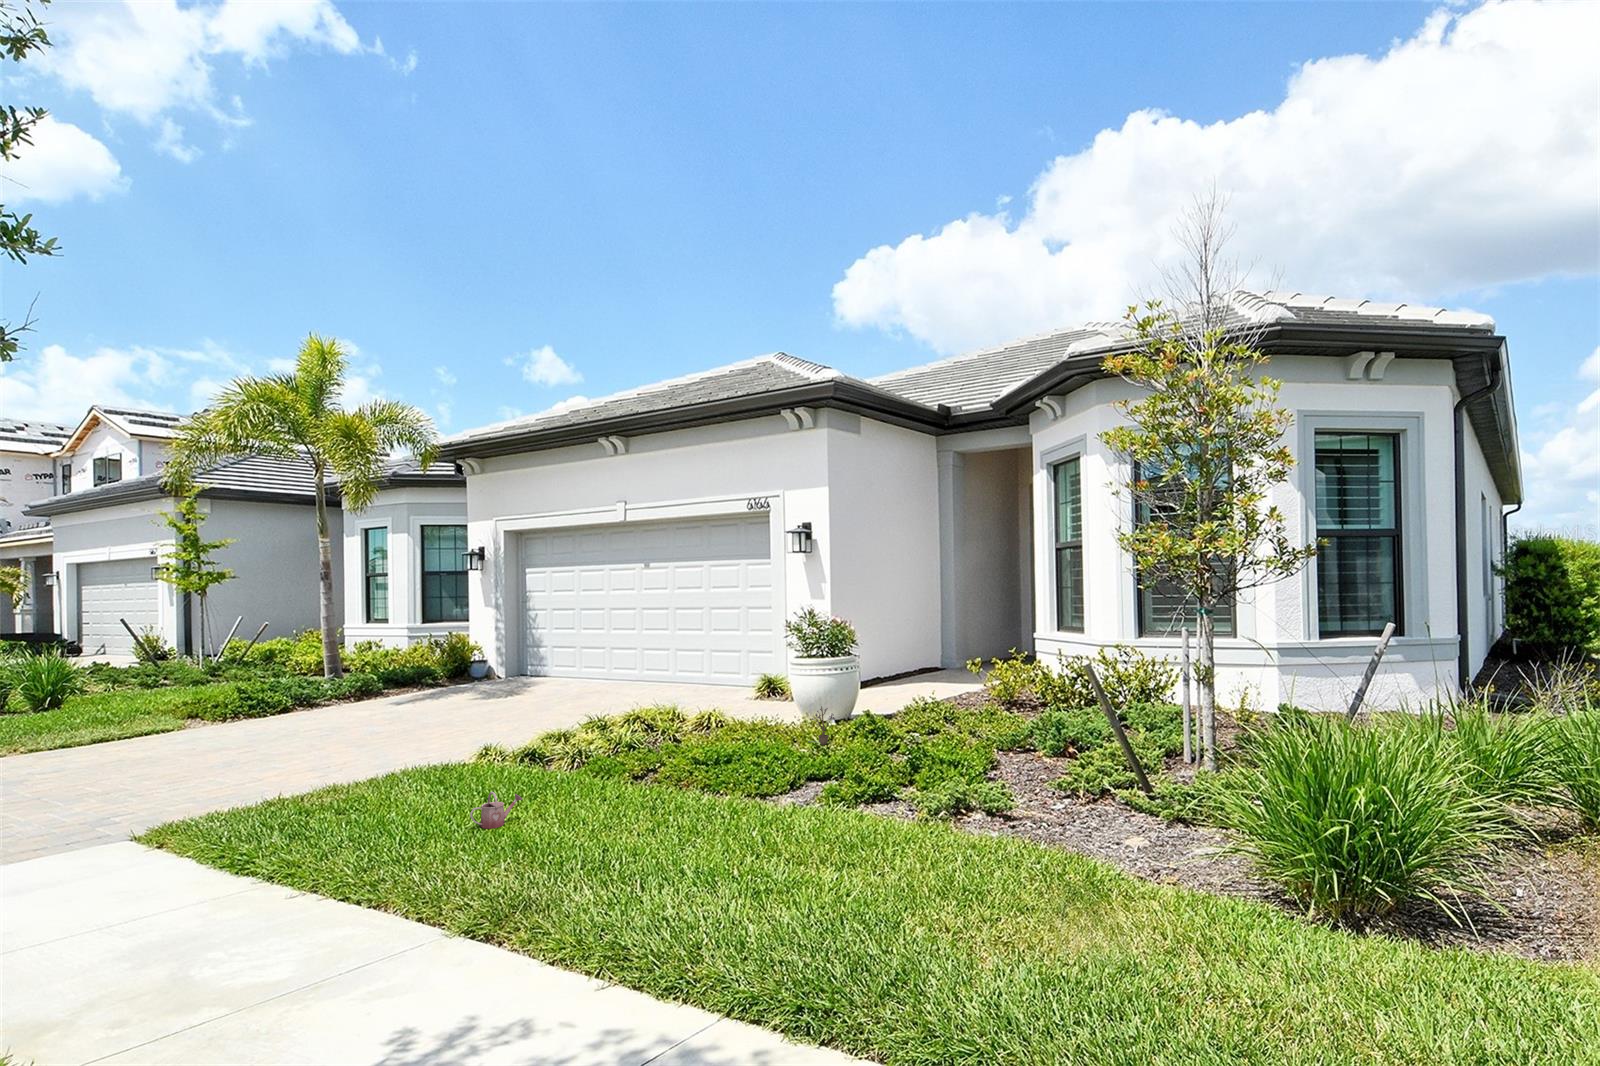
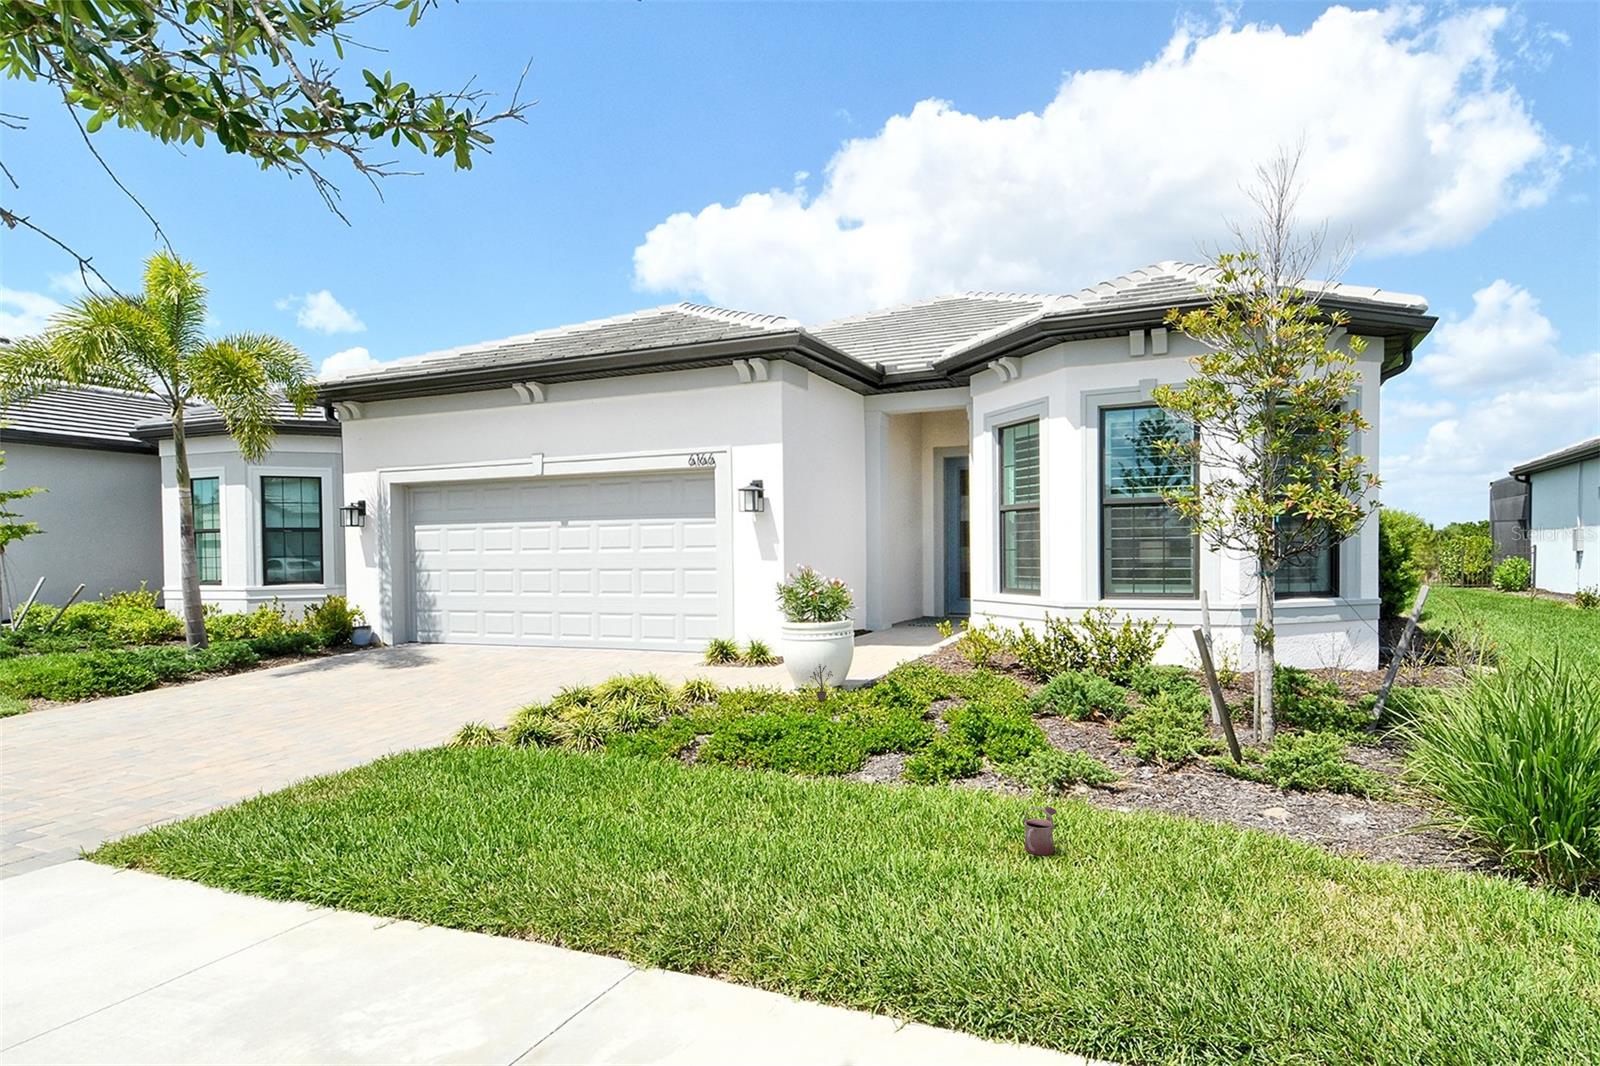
watering can: present [470,792,522,829] -> present [1023,807,1057,855]

